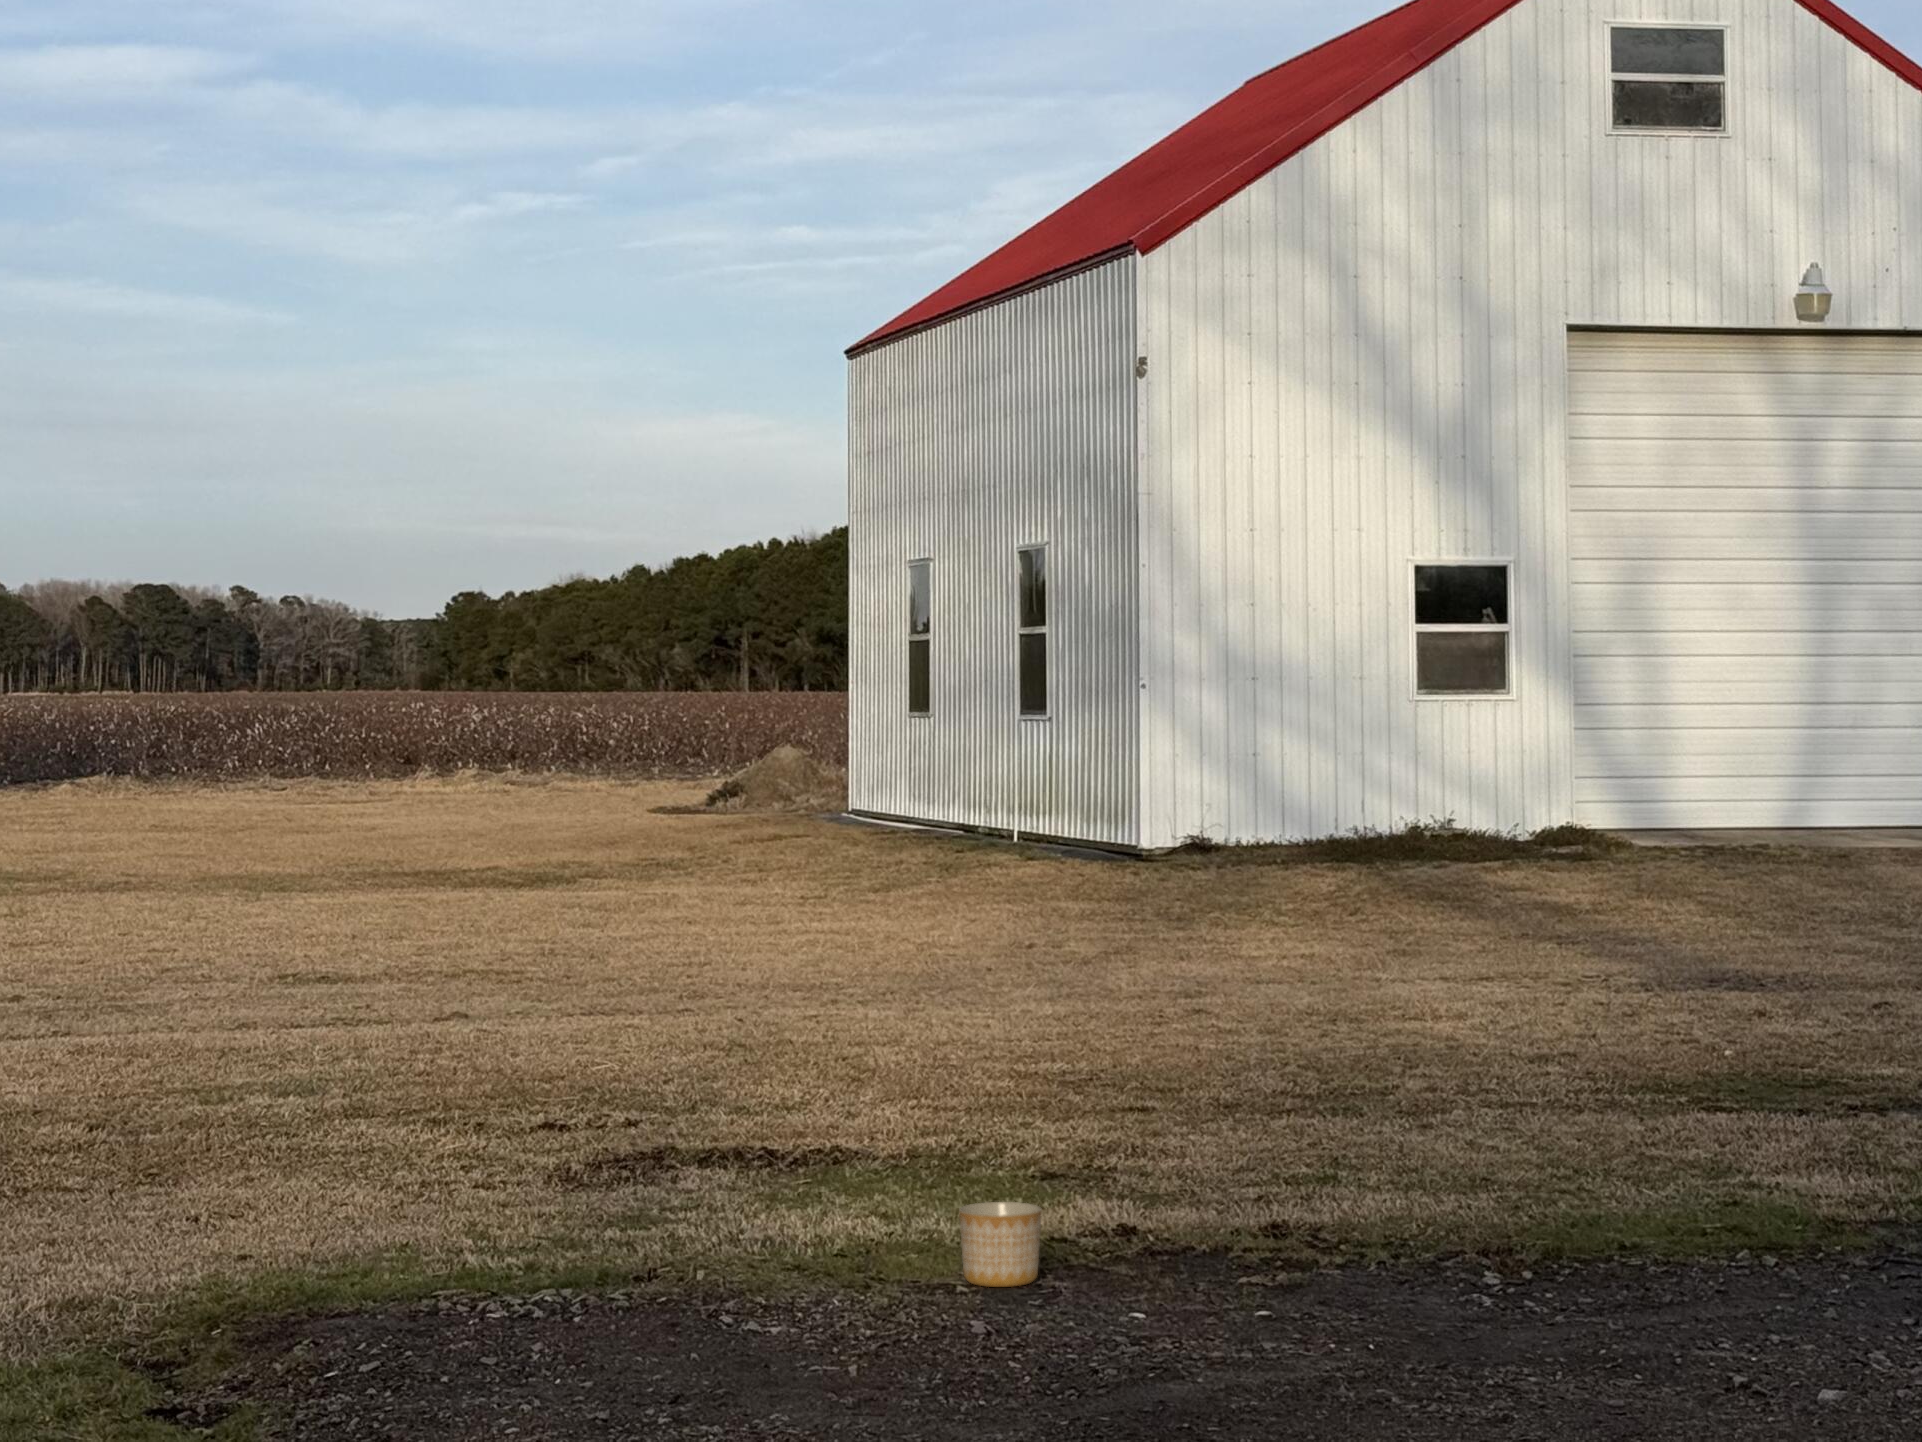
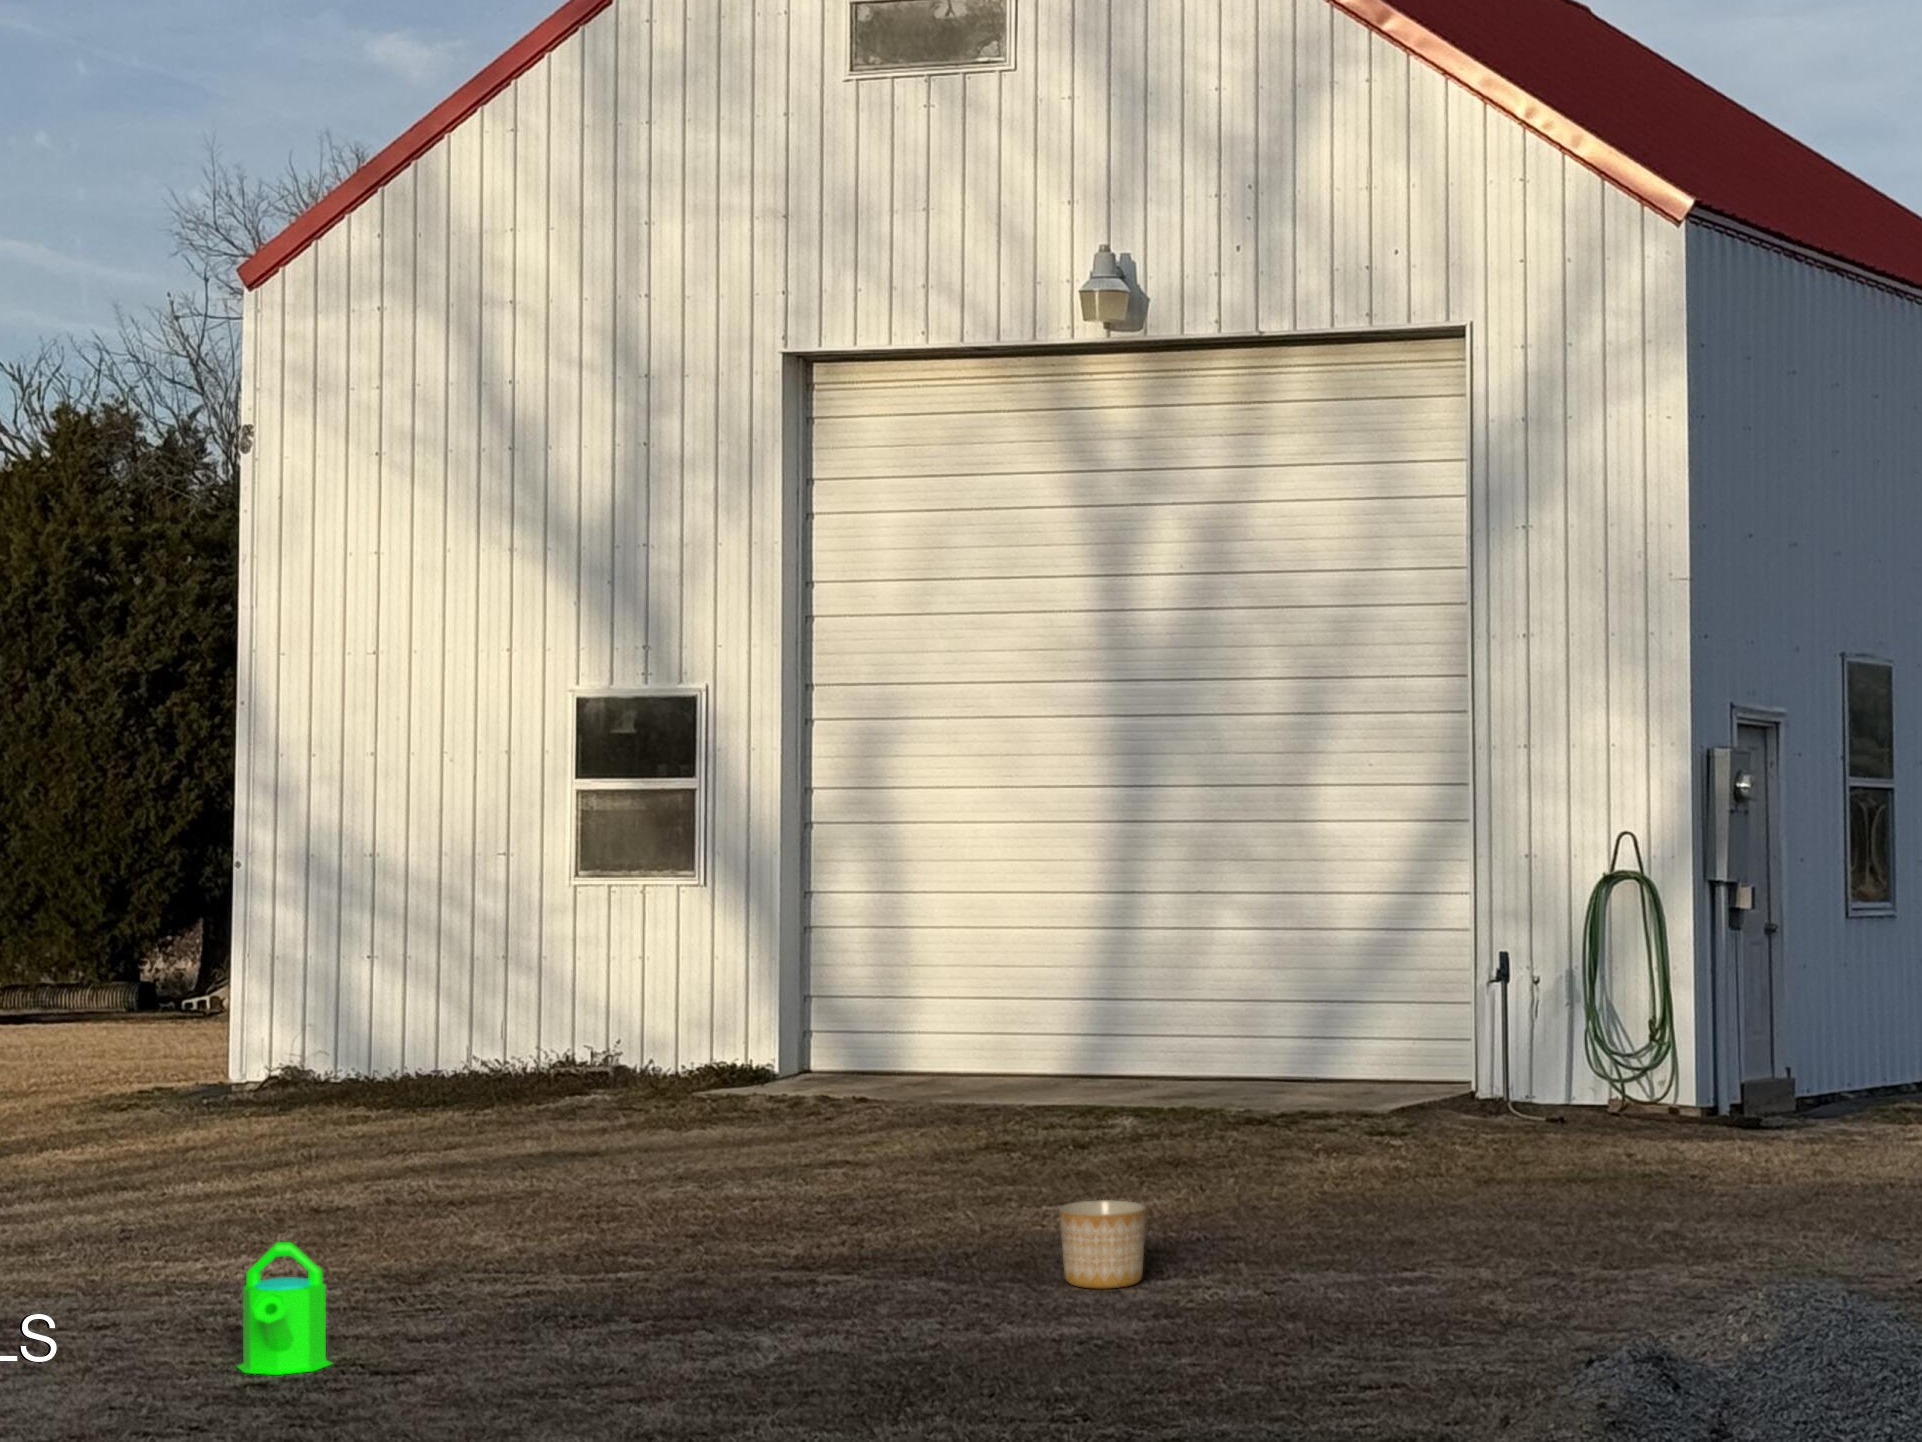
watering can: none [168,1243,265,1376] -> present [237,1242,332,1375]

